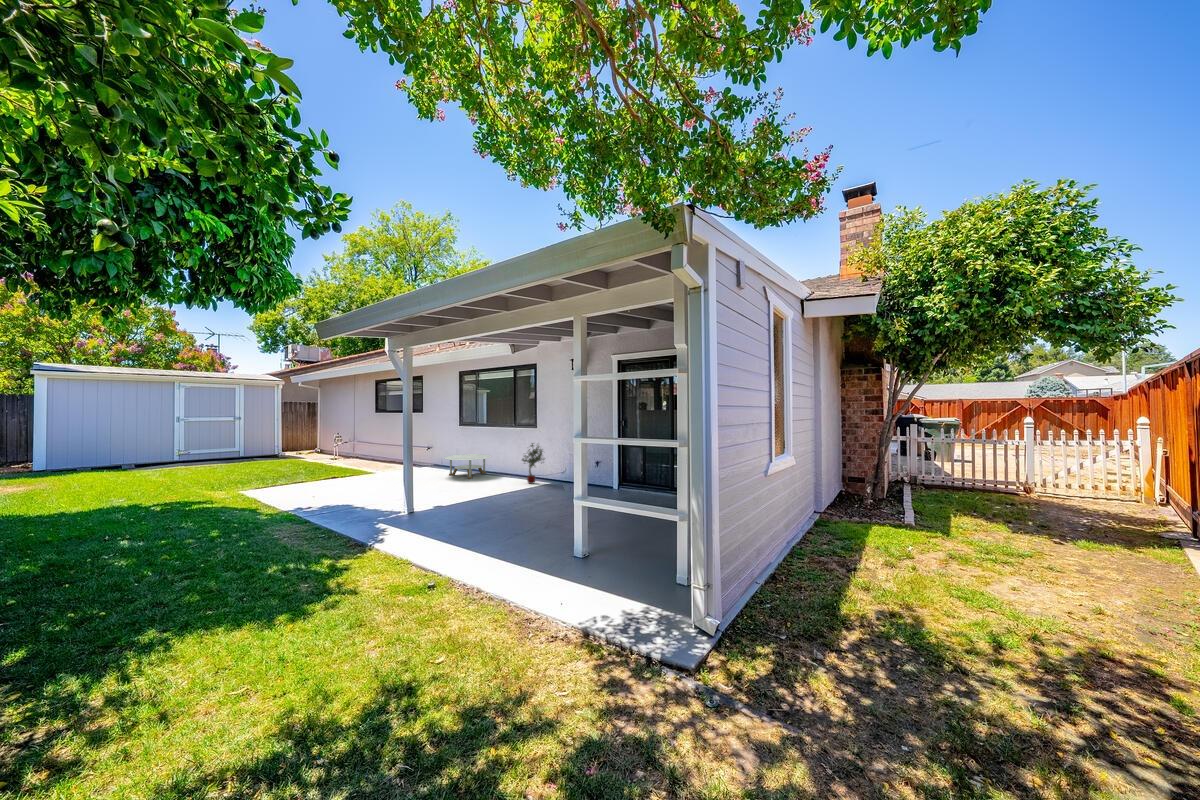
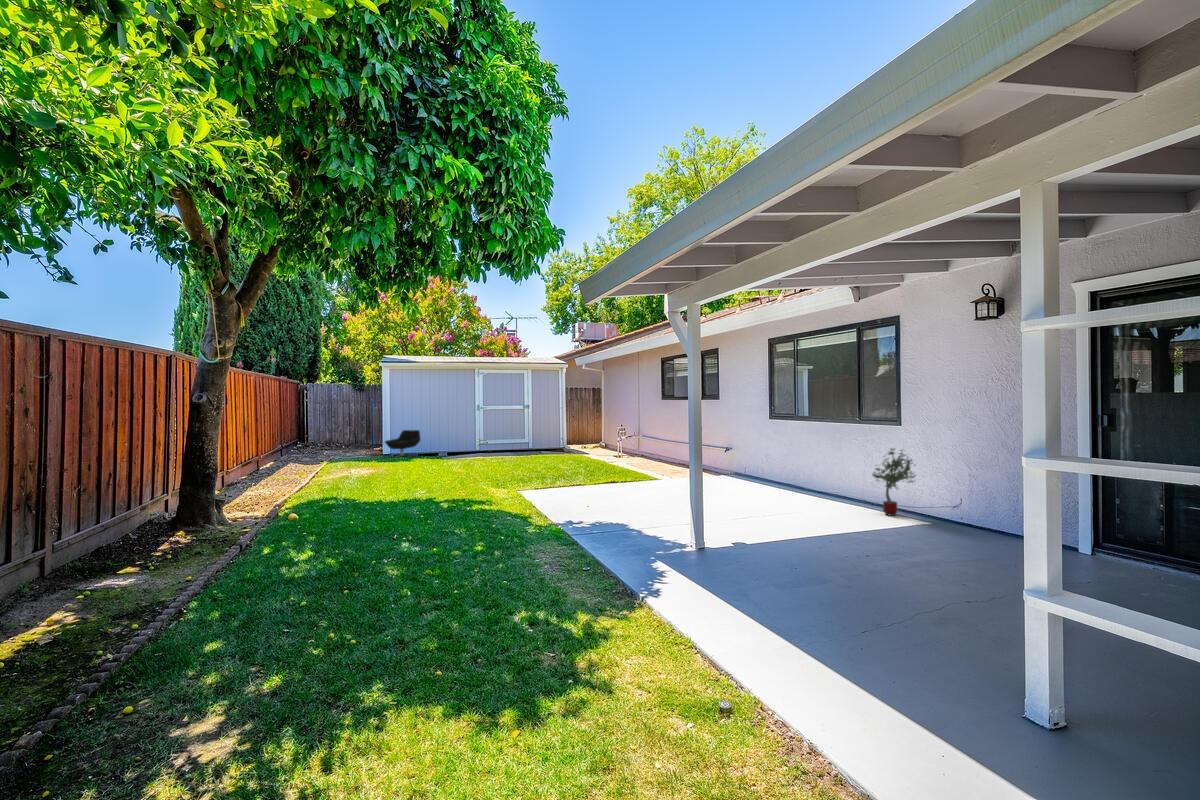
lounge chair: none [53,442,106,472] -> present [385,430,420,456]
round table: present [445,454,492,479] -> none [749,460,821,498]

